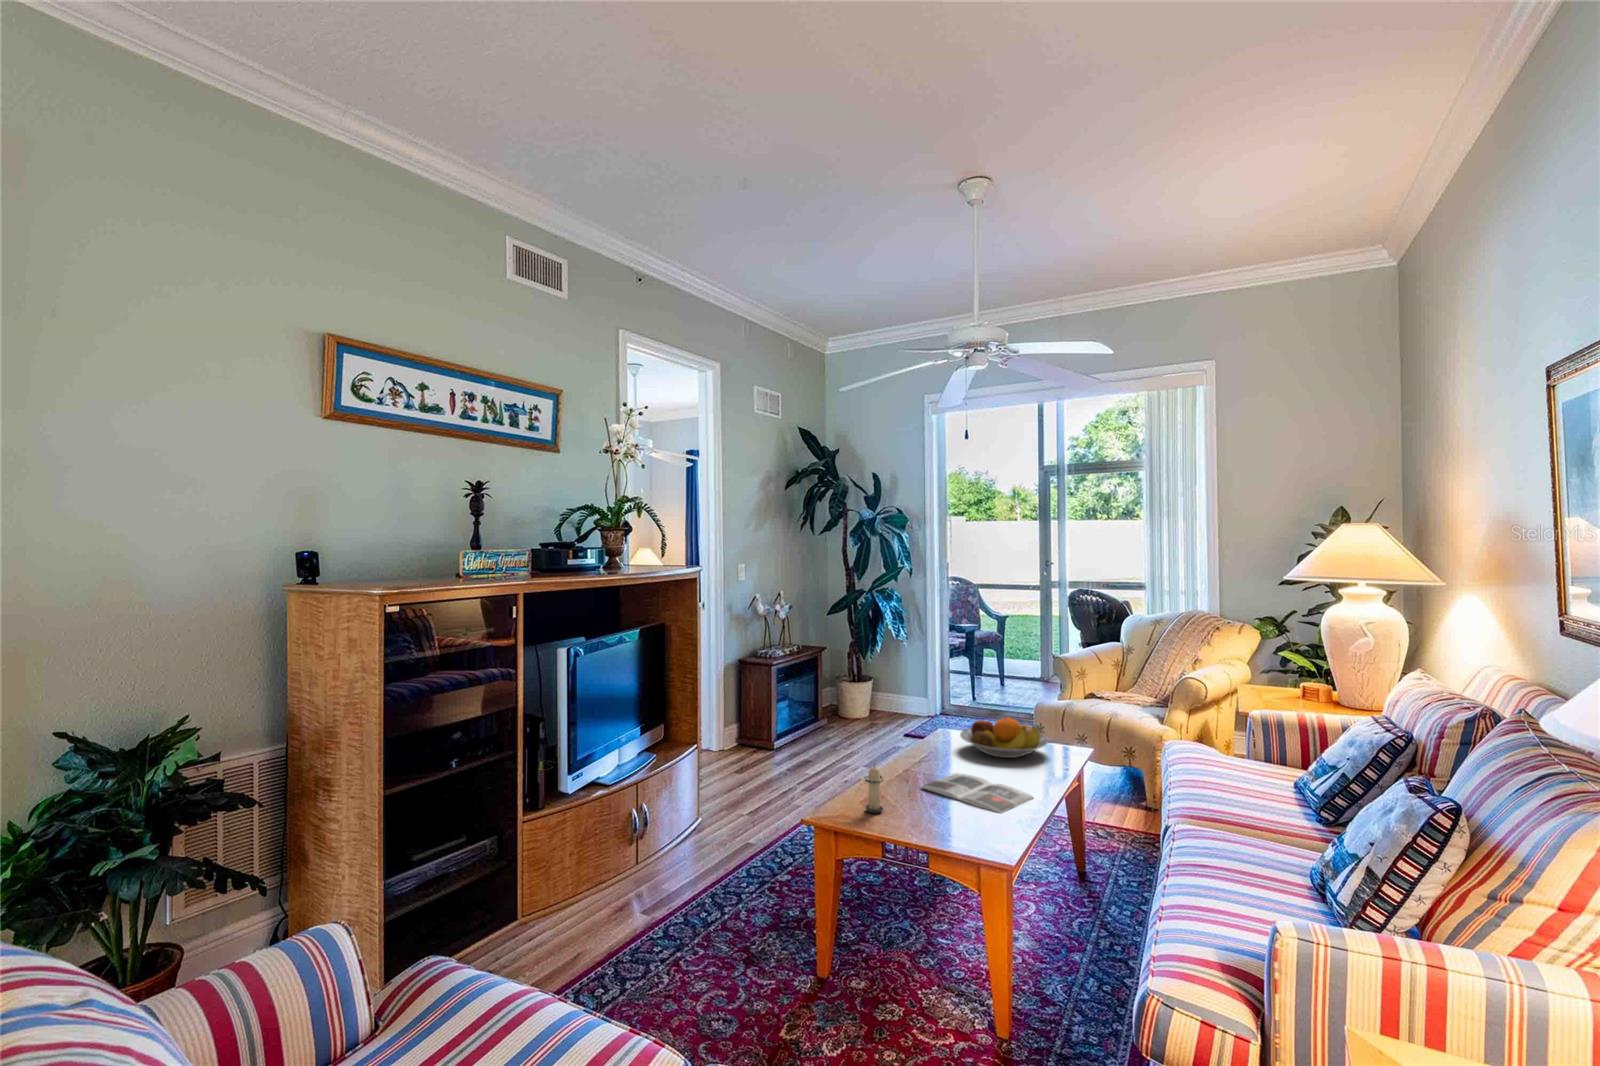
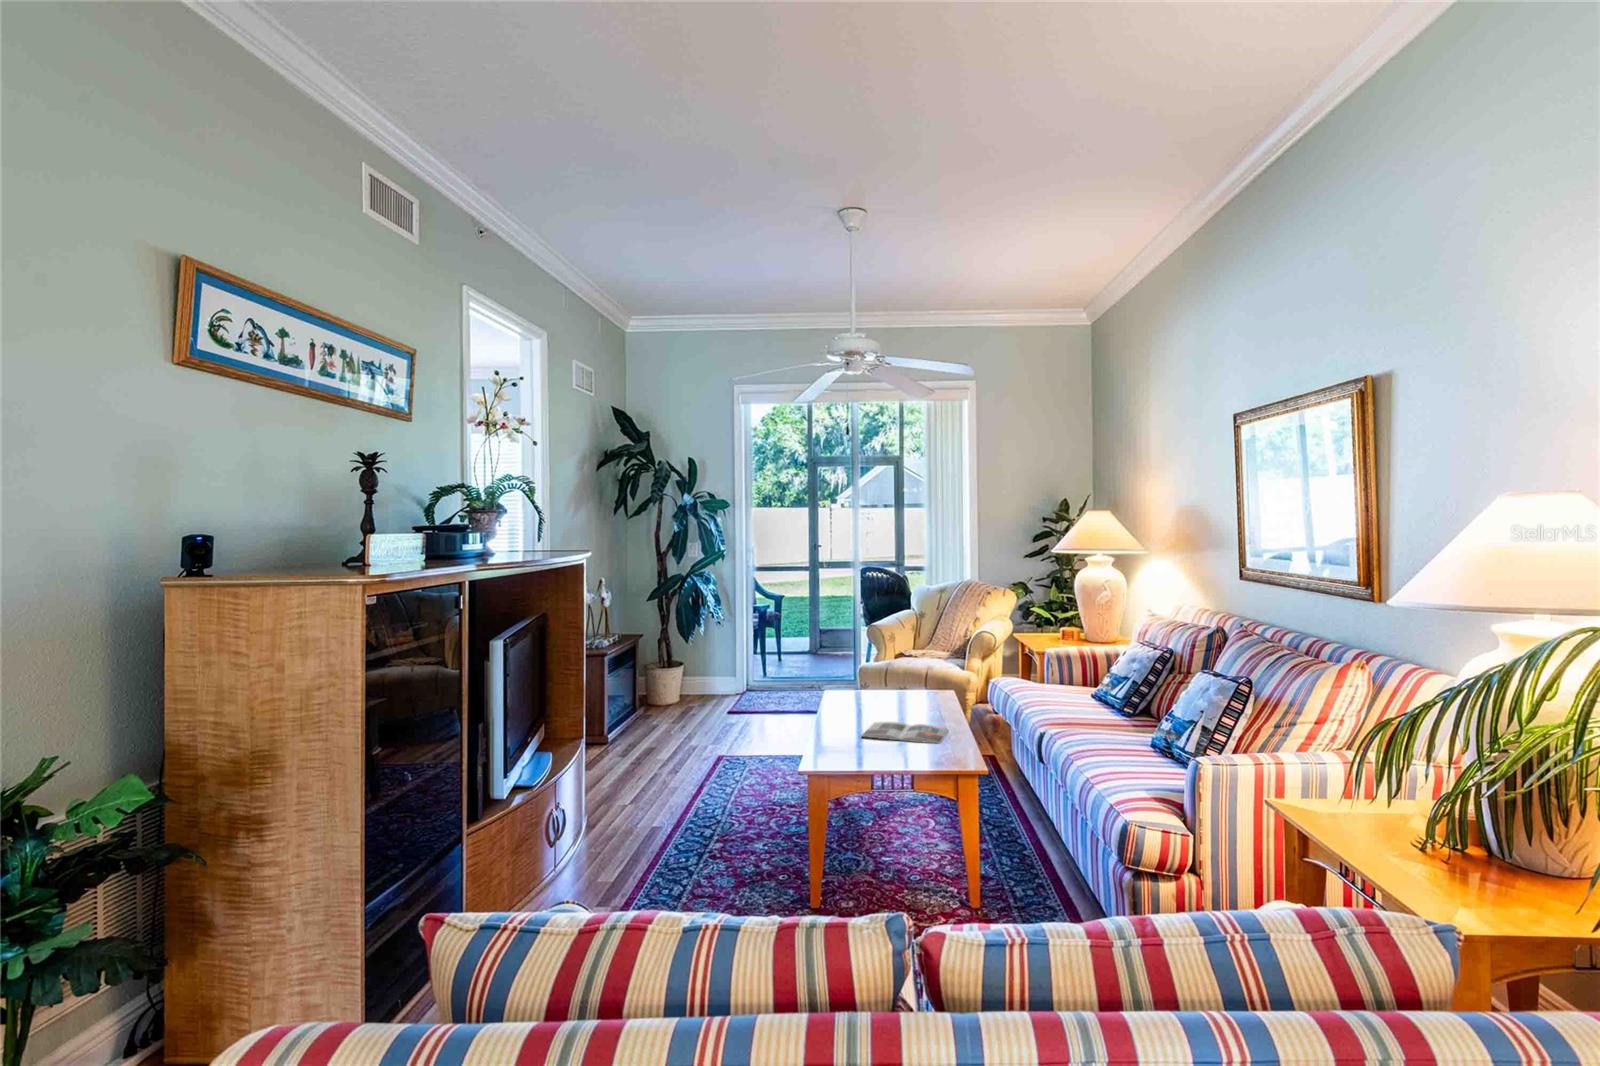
fruit bowl: present [960,716,1048,758] -> none [848,673,922,707]
candle: present [864,766,884,813] -> none [839,717,859,761]

